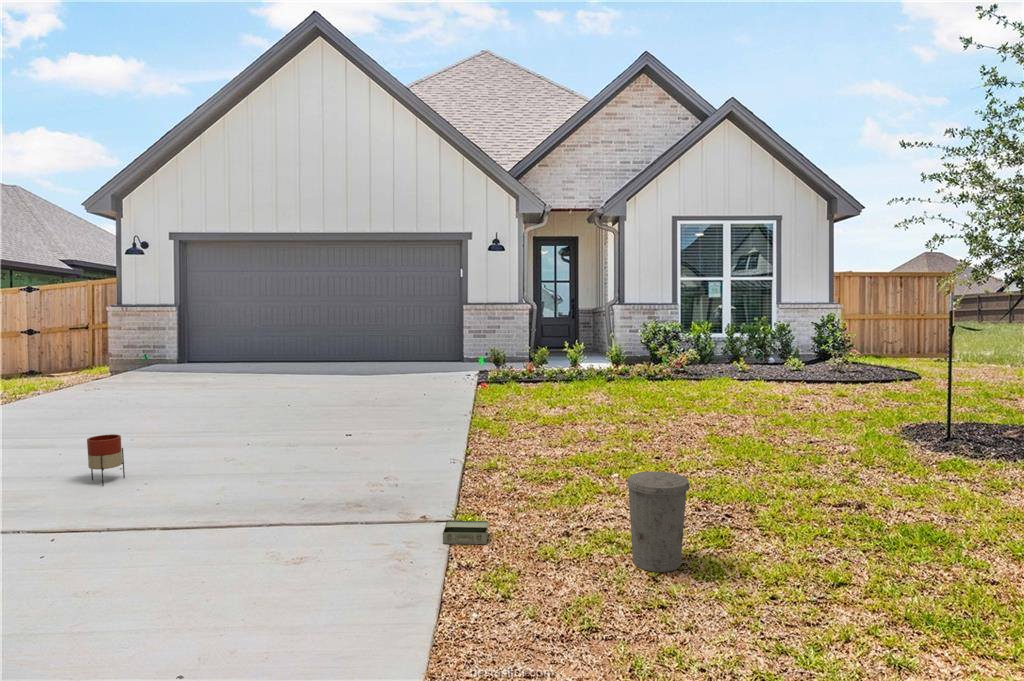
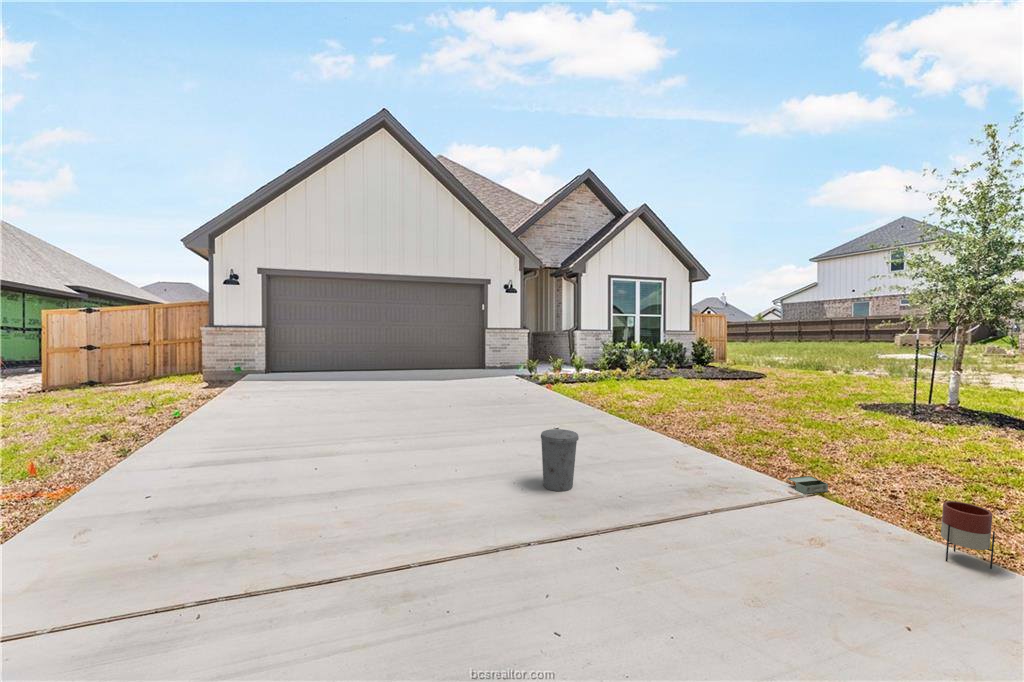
planter: present [87,434,125,486] -> present [941,501,995,569]
trash can: present [627,471,690,572] -> present [541,429,579,491]

